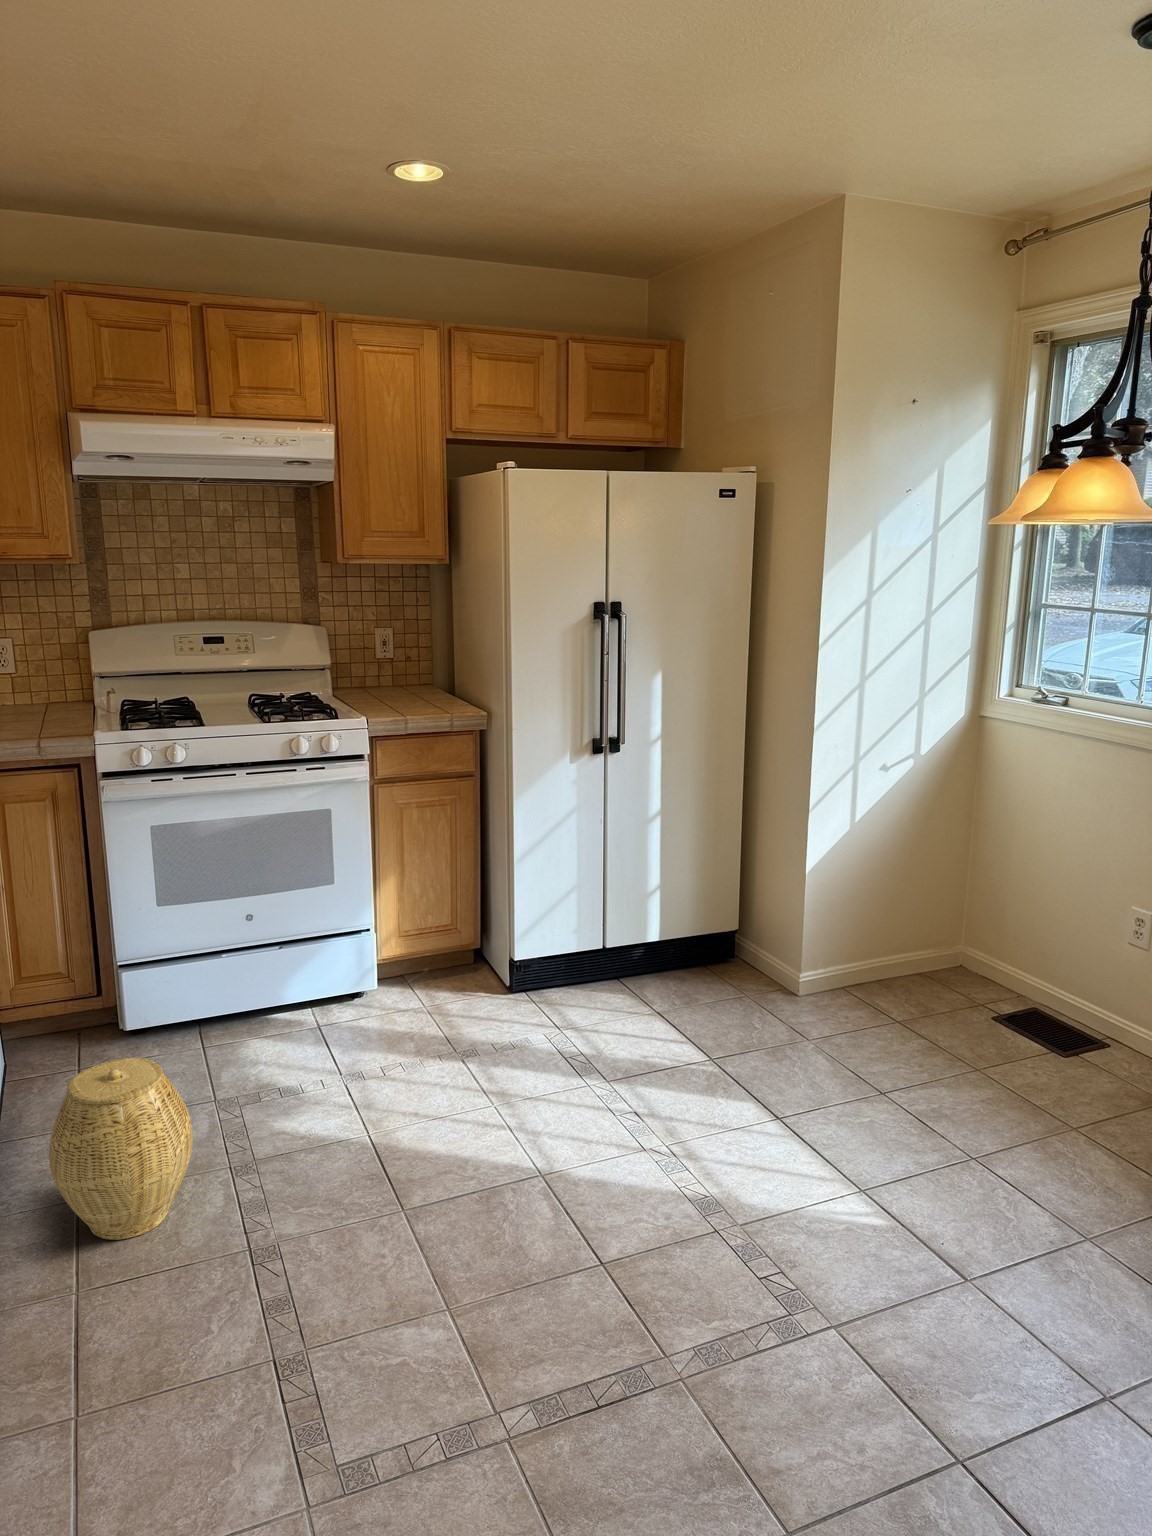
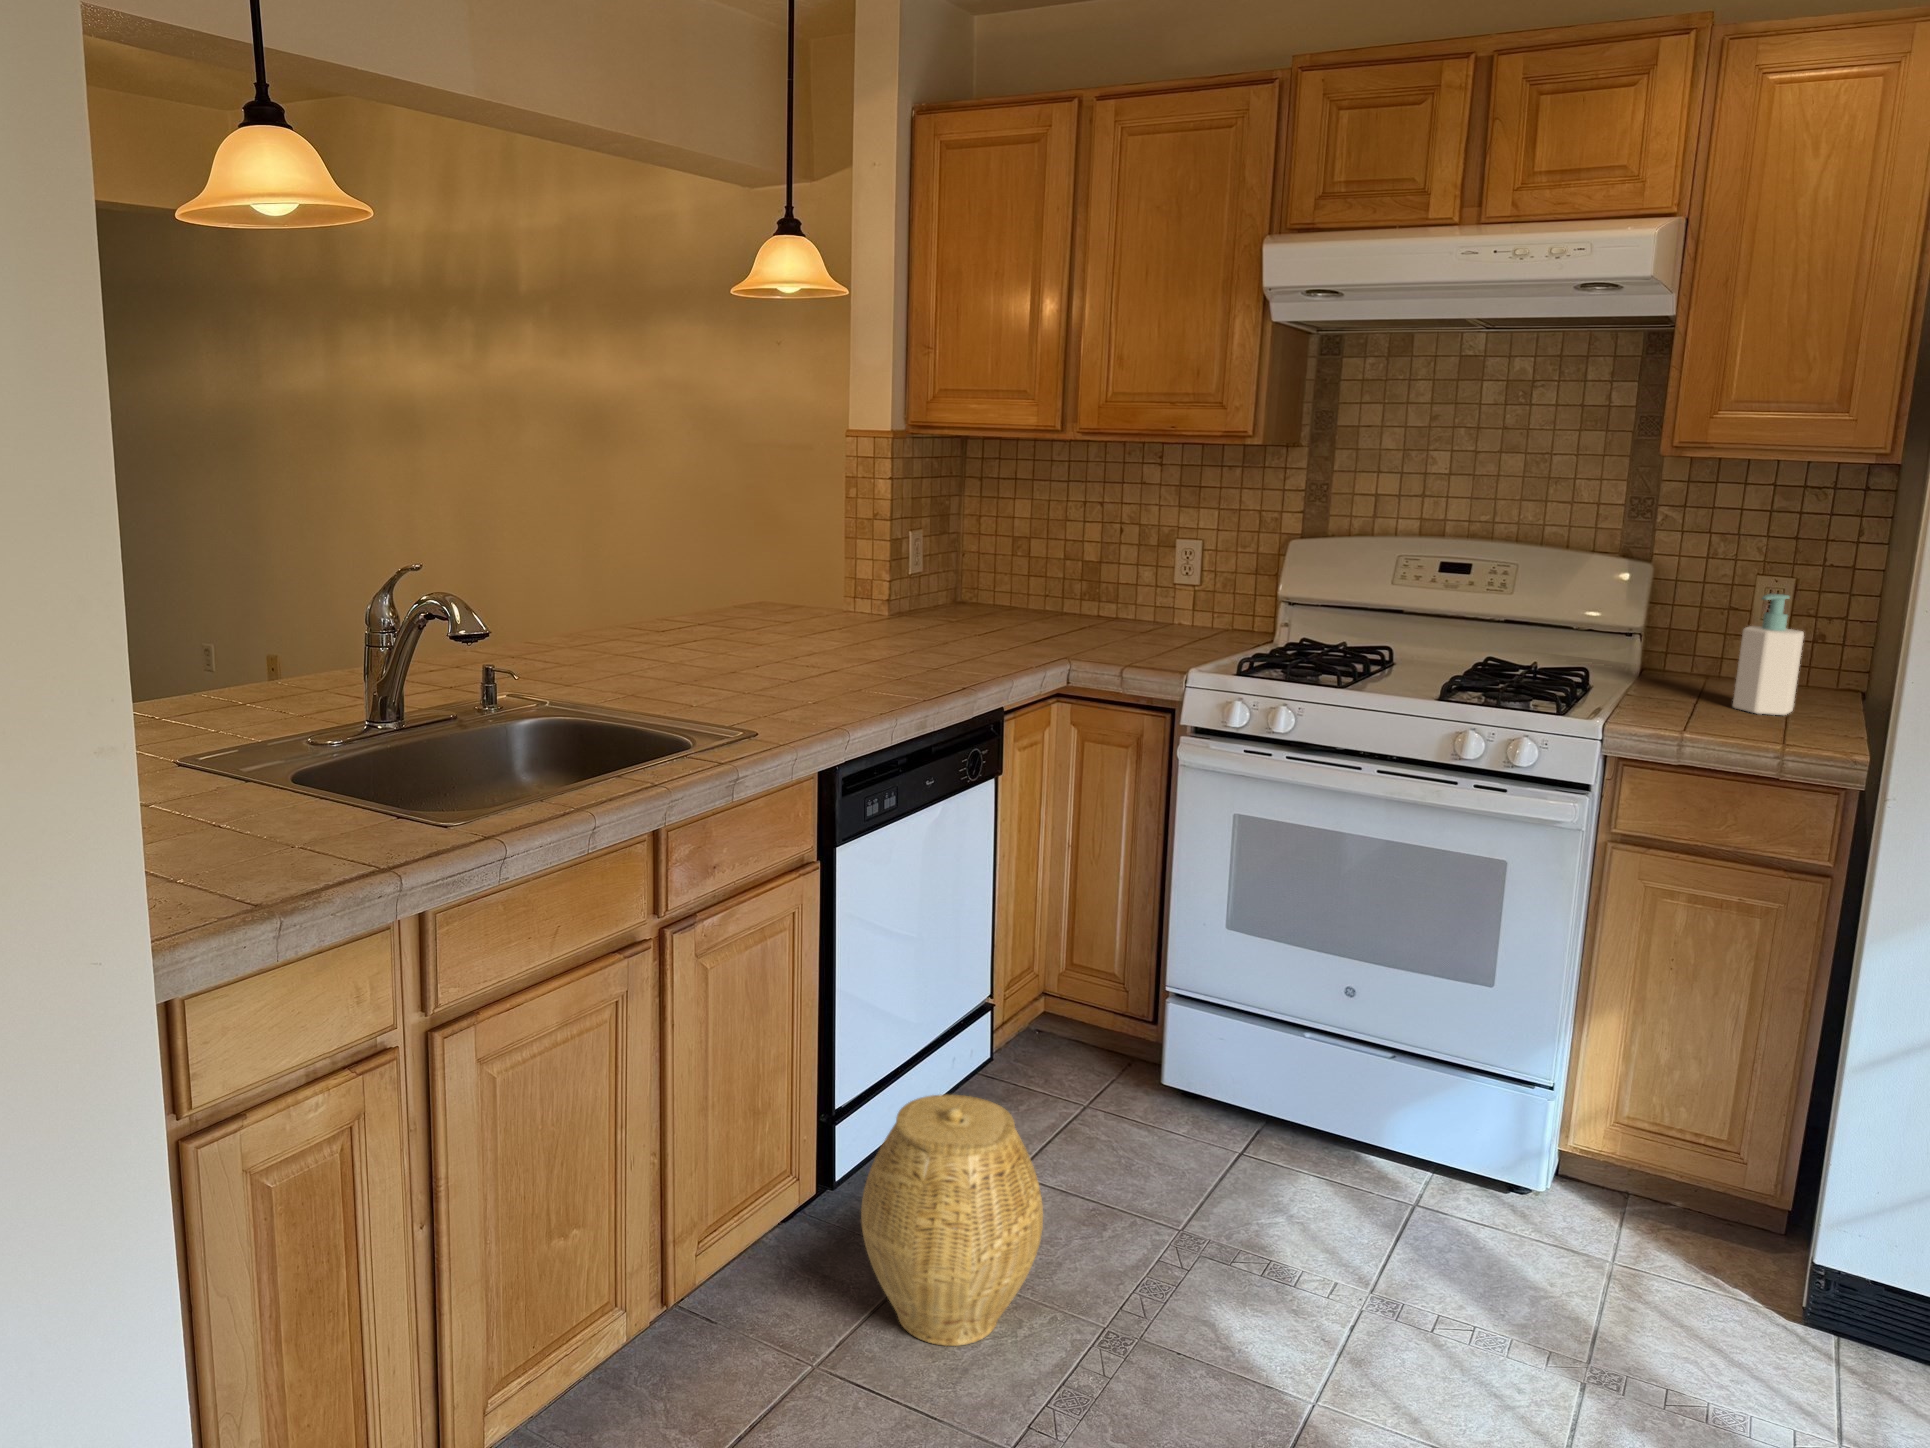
soap bottle: none [391,634,419,700] -> present [1733,594,1804,715]

